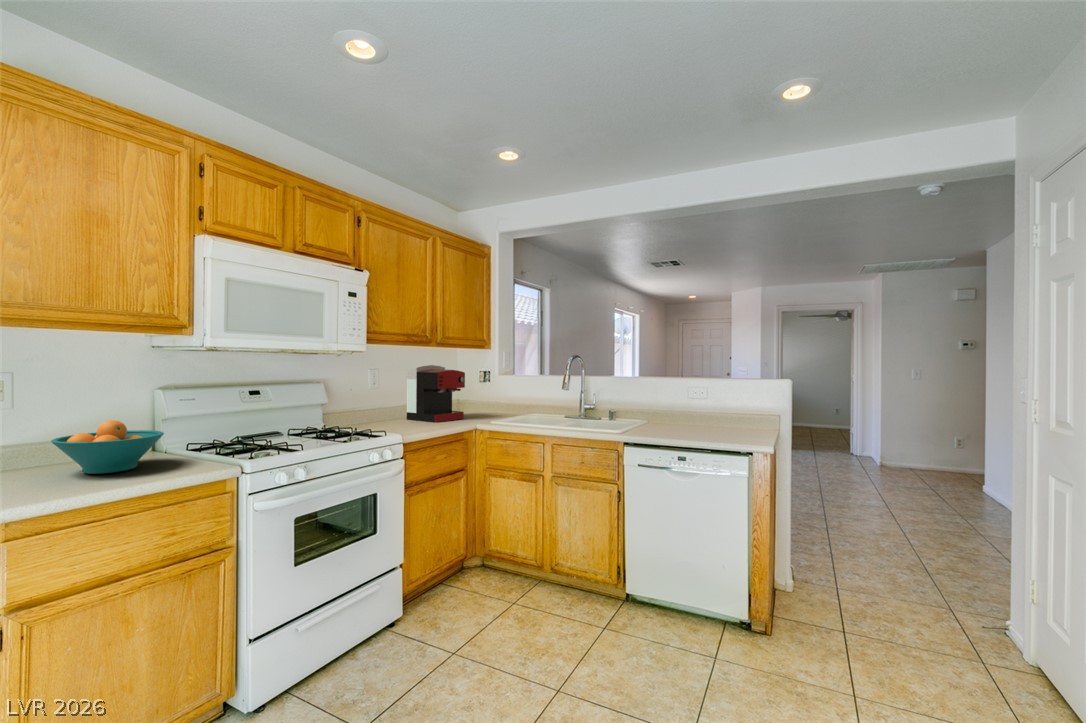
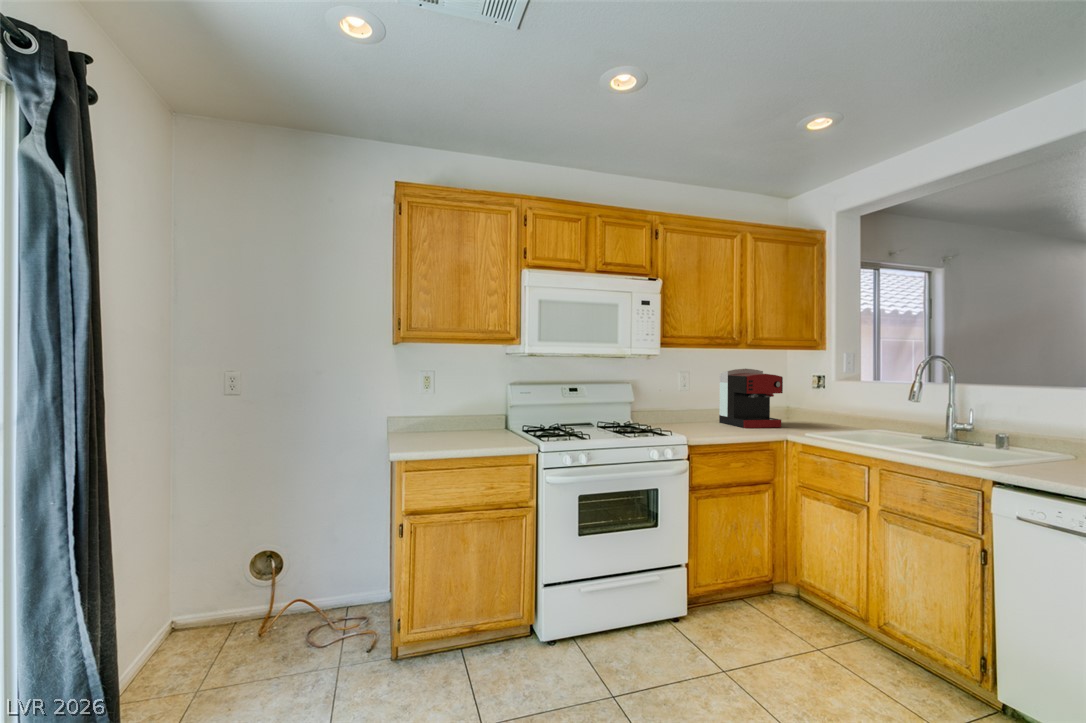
fruit bowl: present [51,420,164,474] -> none [439,404,498,439]

